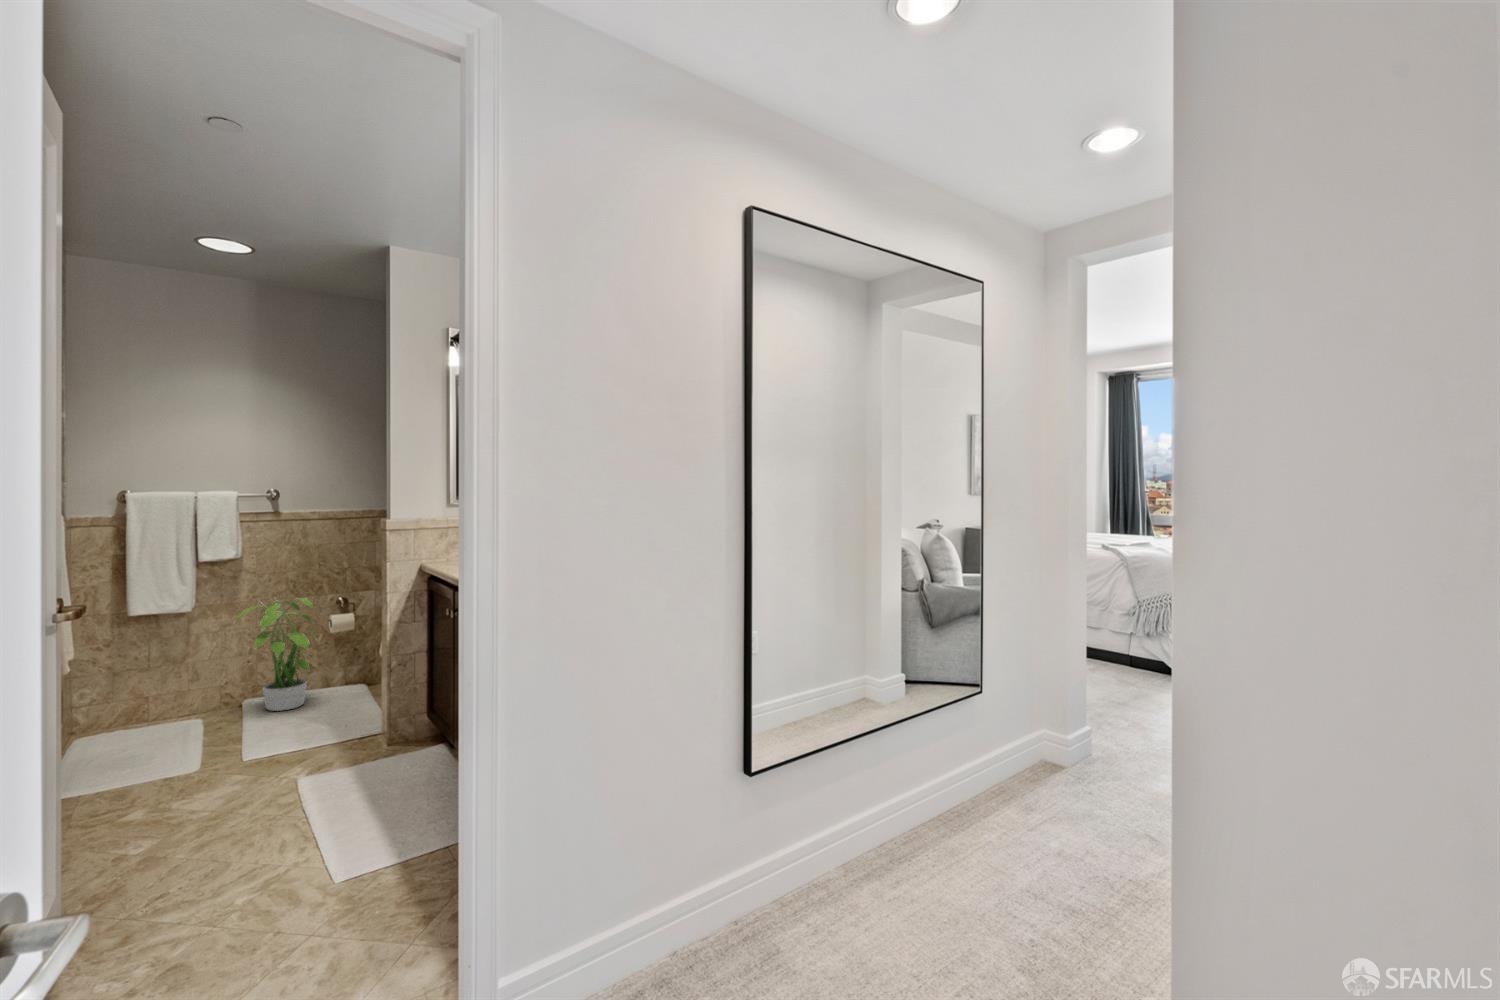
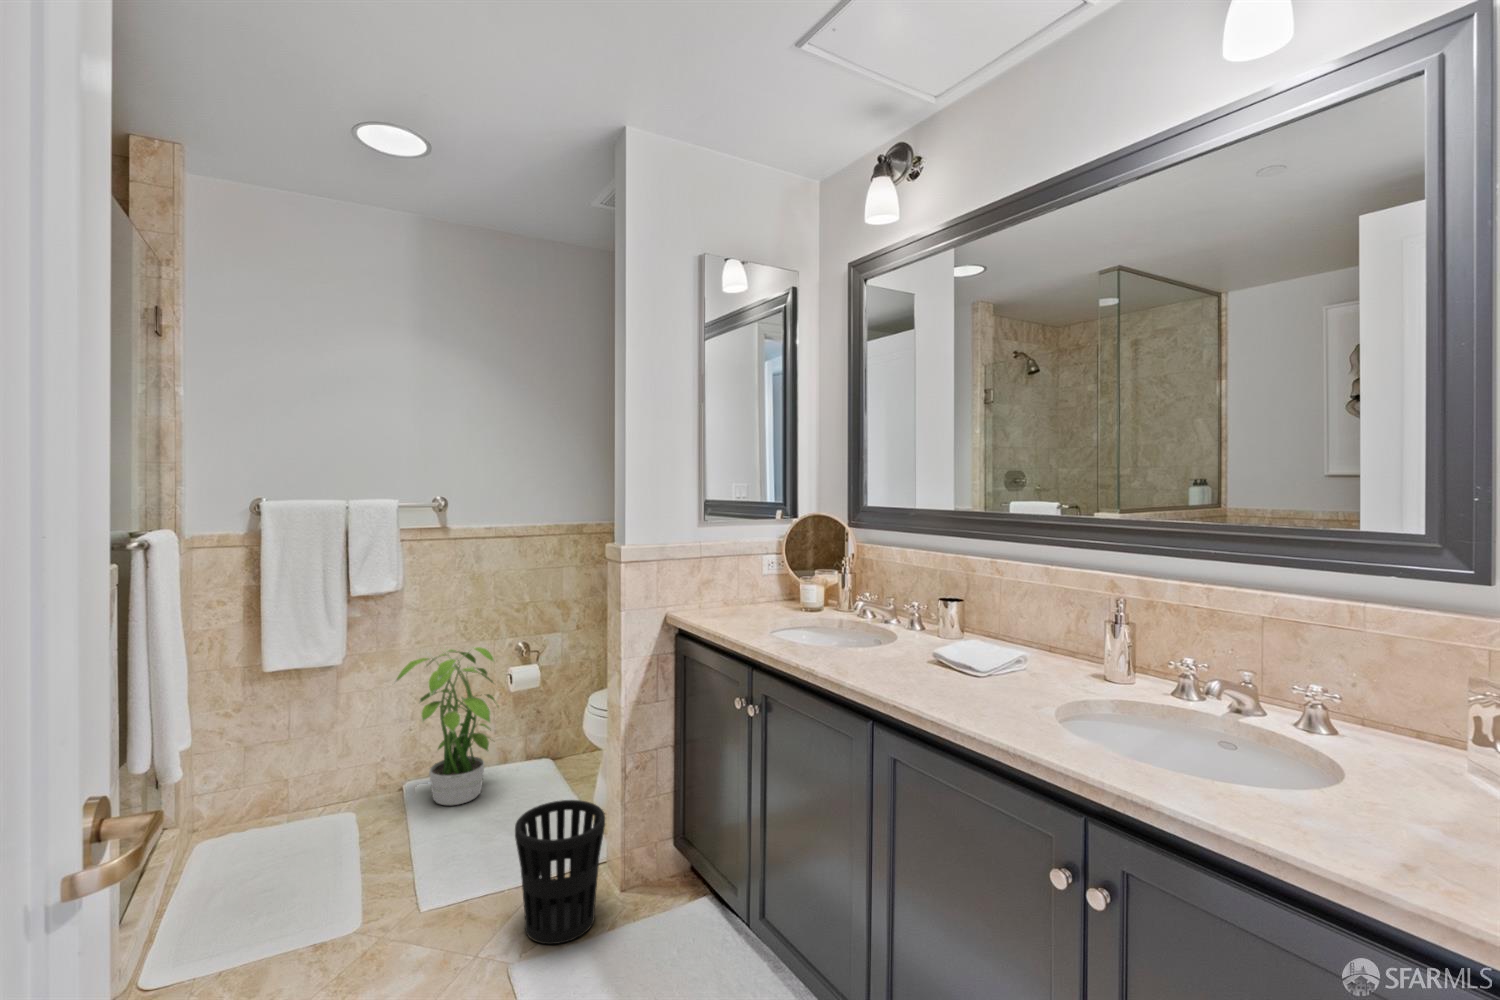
wastebasket: none [308,685,373,766] -> present [515,800,605,944]

